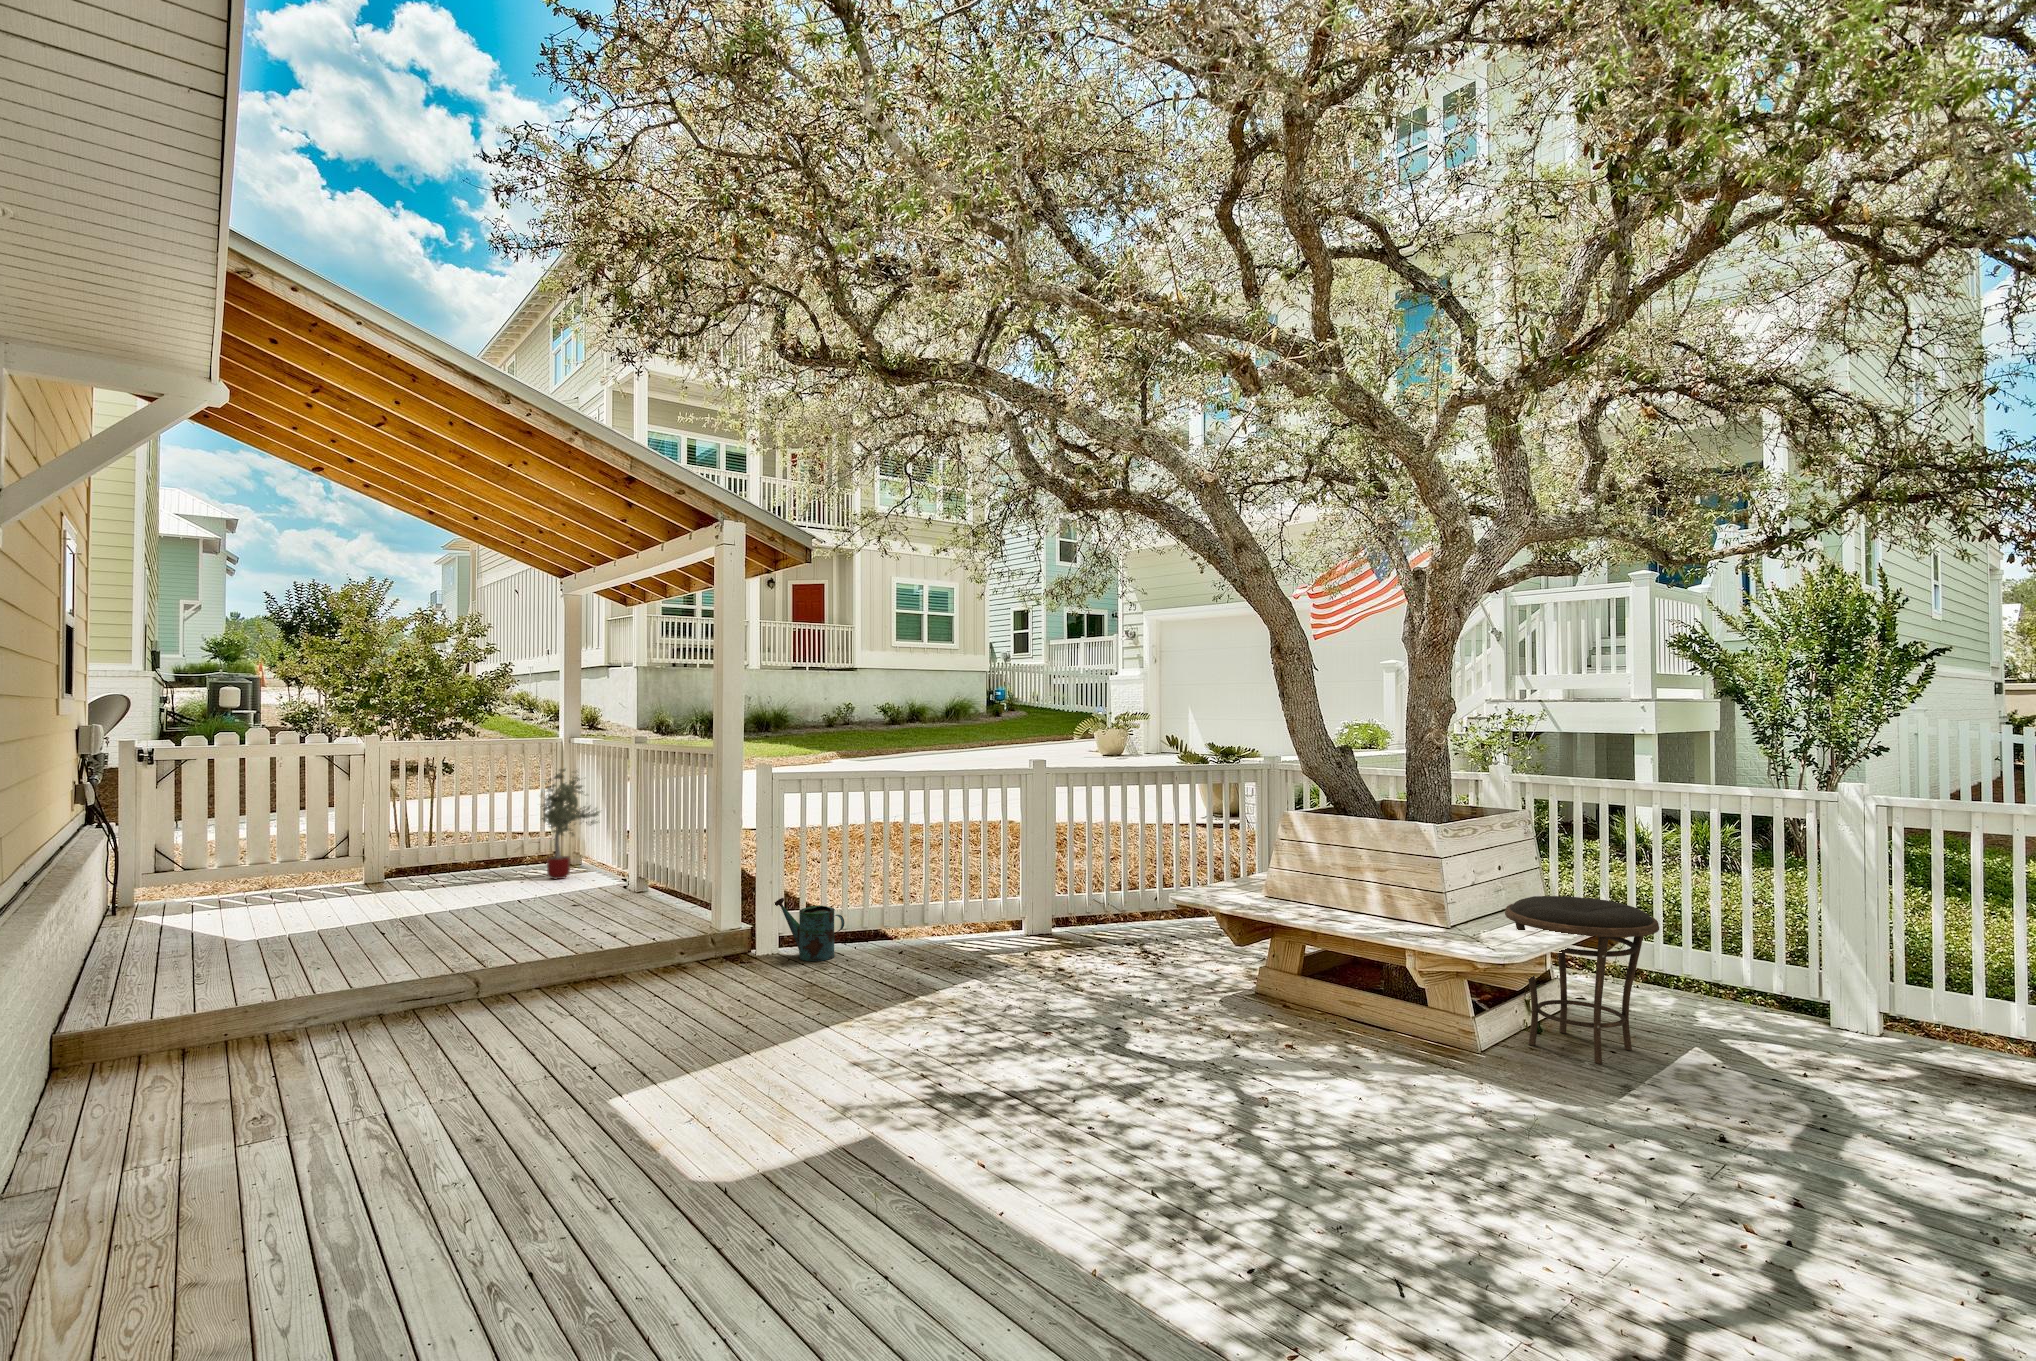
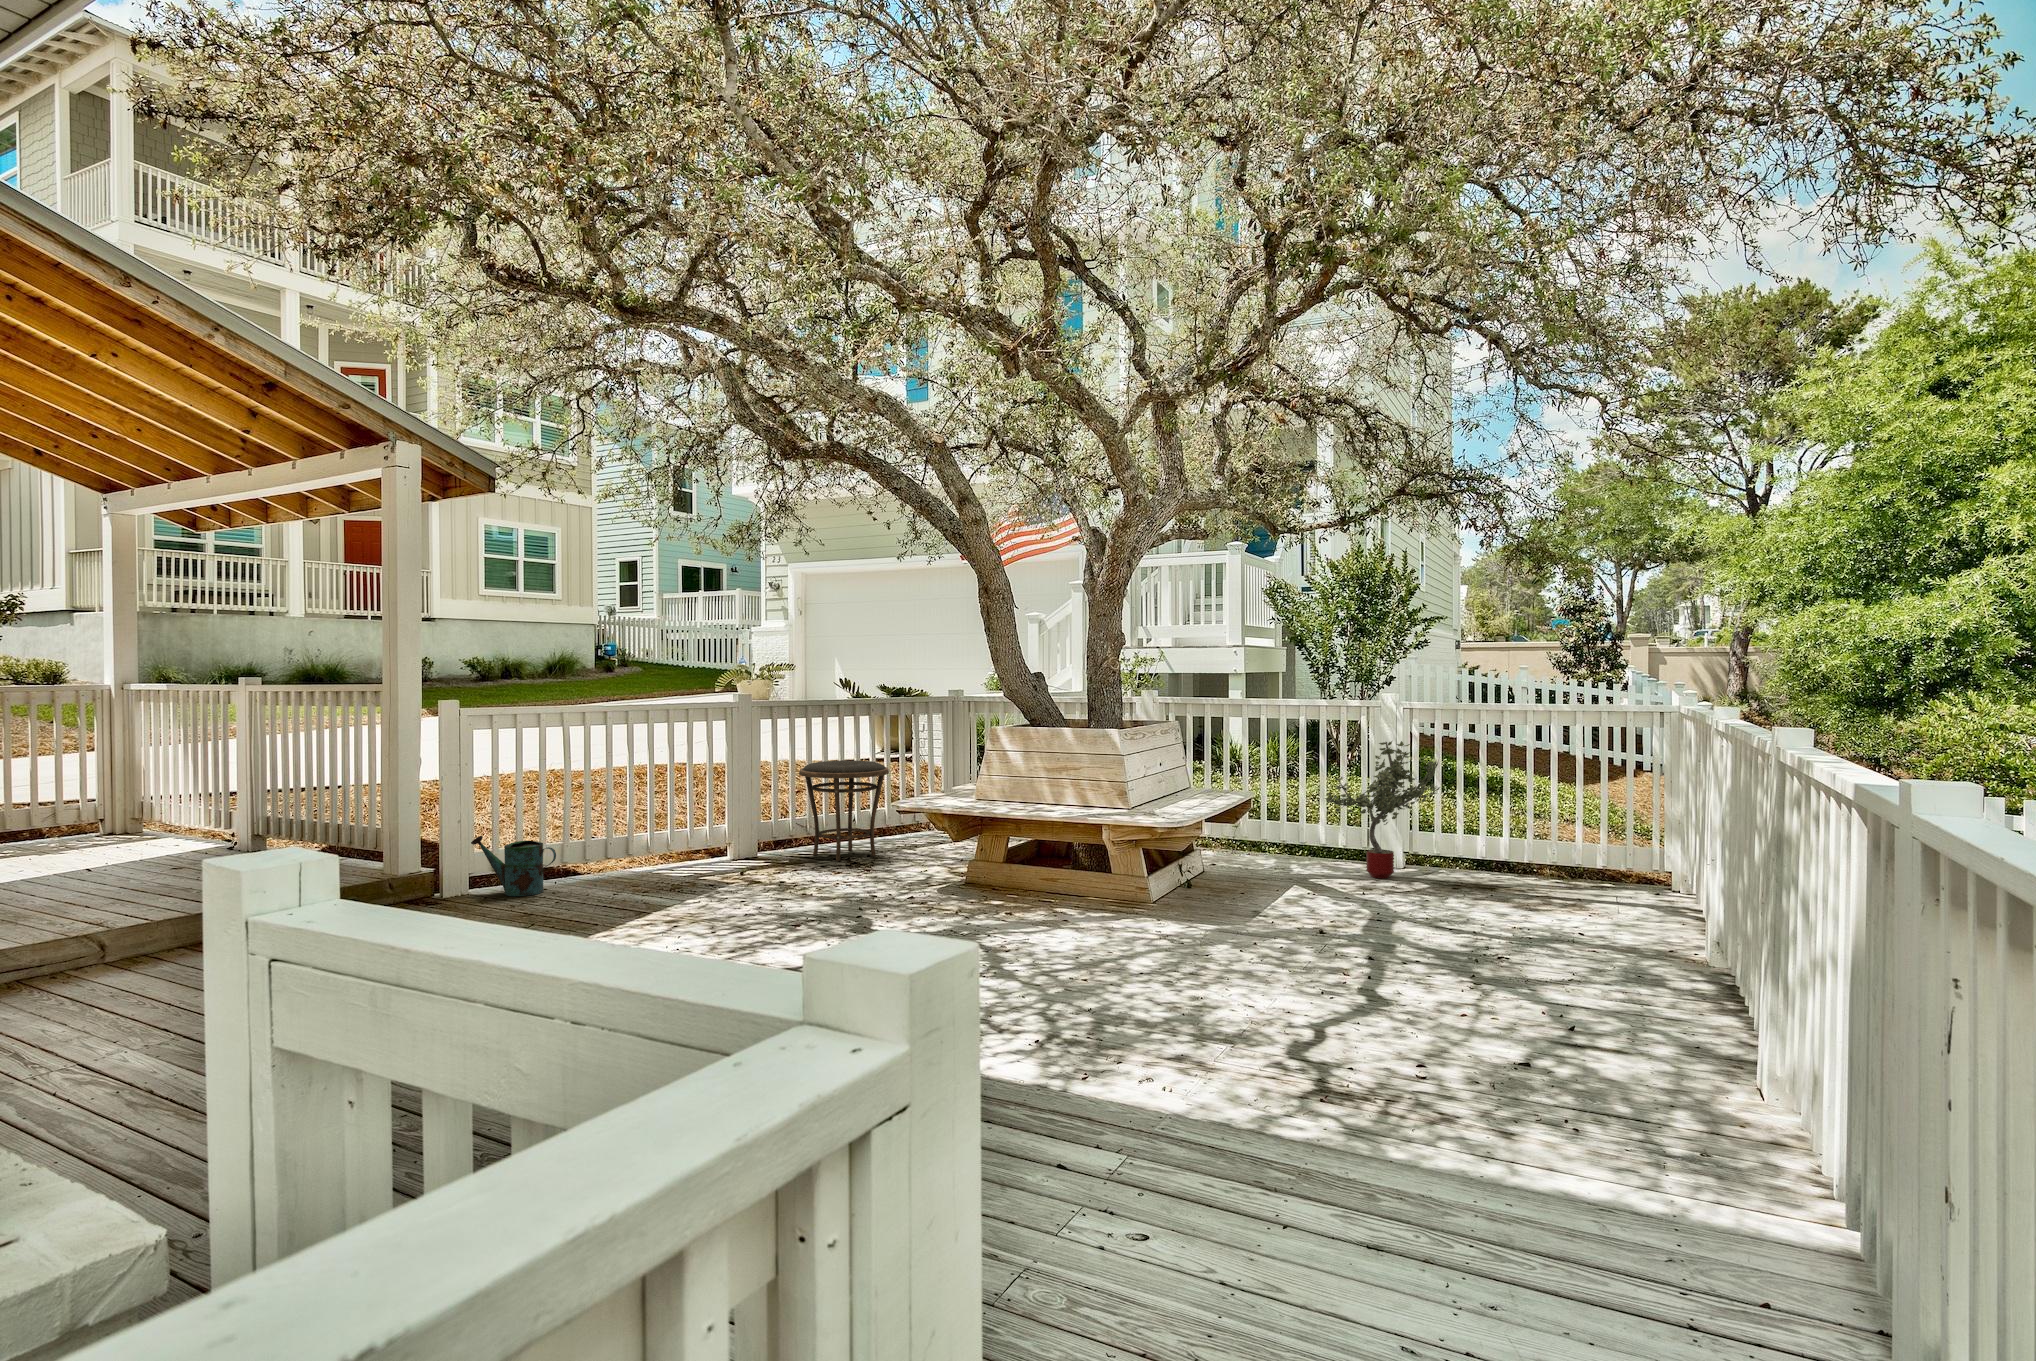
potted tree: present [542,769,599,879] -> present [1325,741,1440,879]
side table: present [1505,896,1659,1064] -> present [799,760,889,861]

